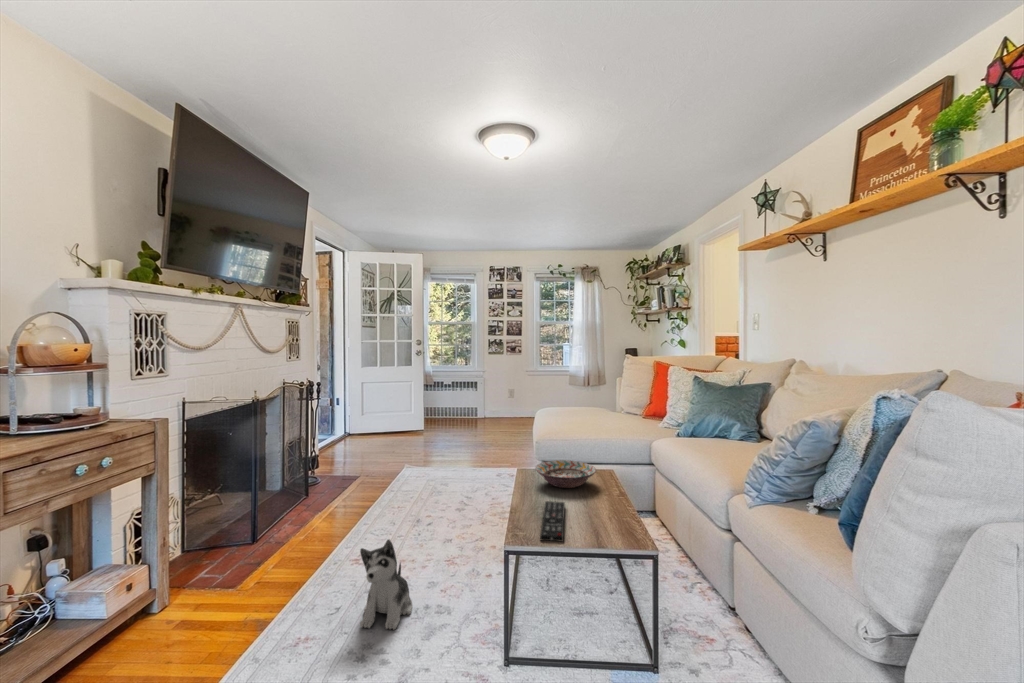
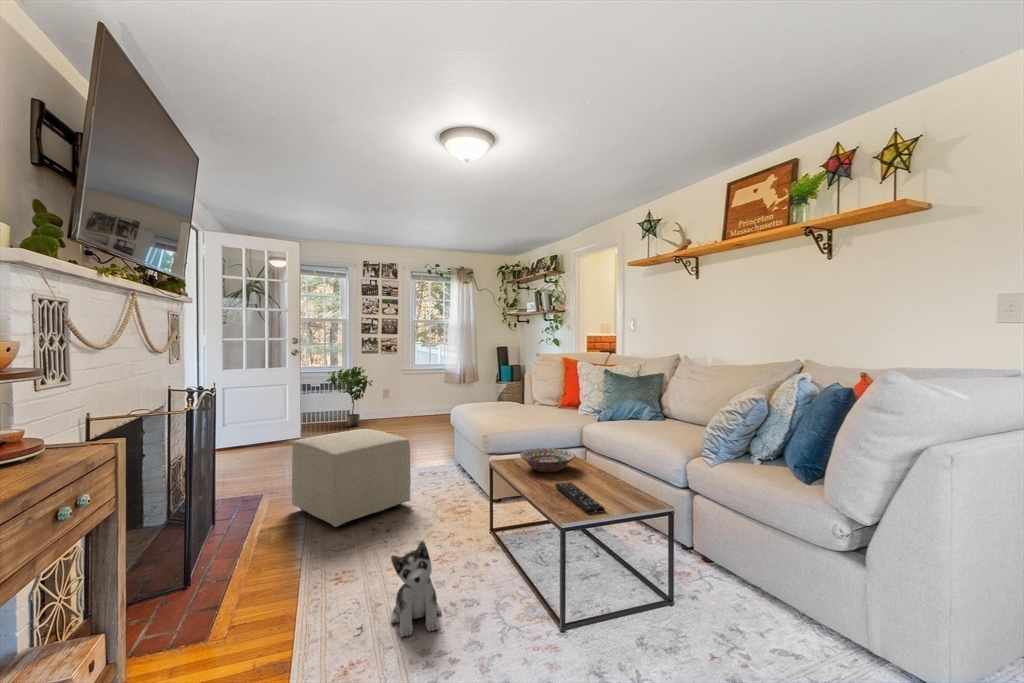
potted plant: none [452,366,497,423] -> present [326,367,373,427]
ottoman: none [370,425,466,514] -> present [292,429,411,527]

